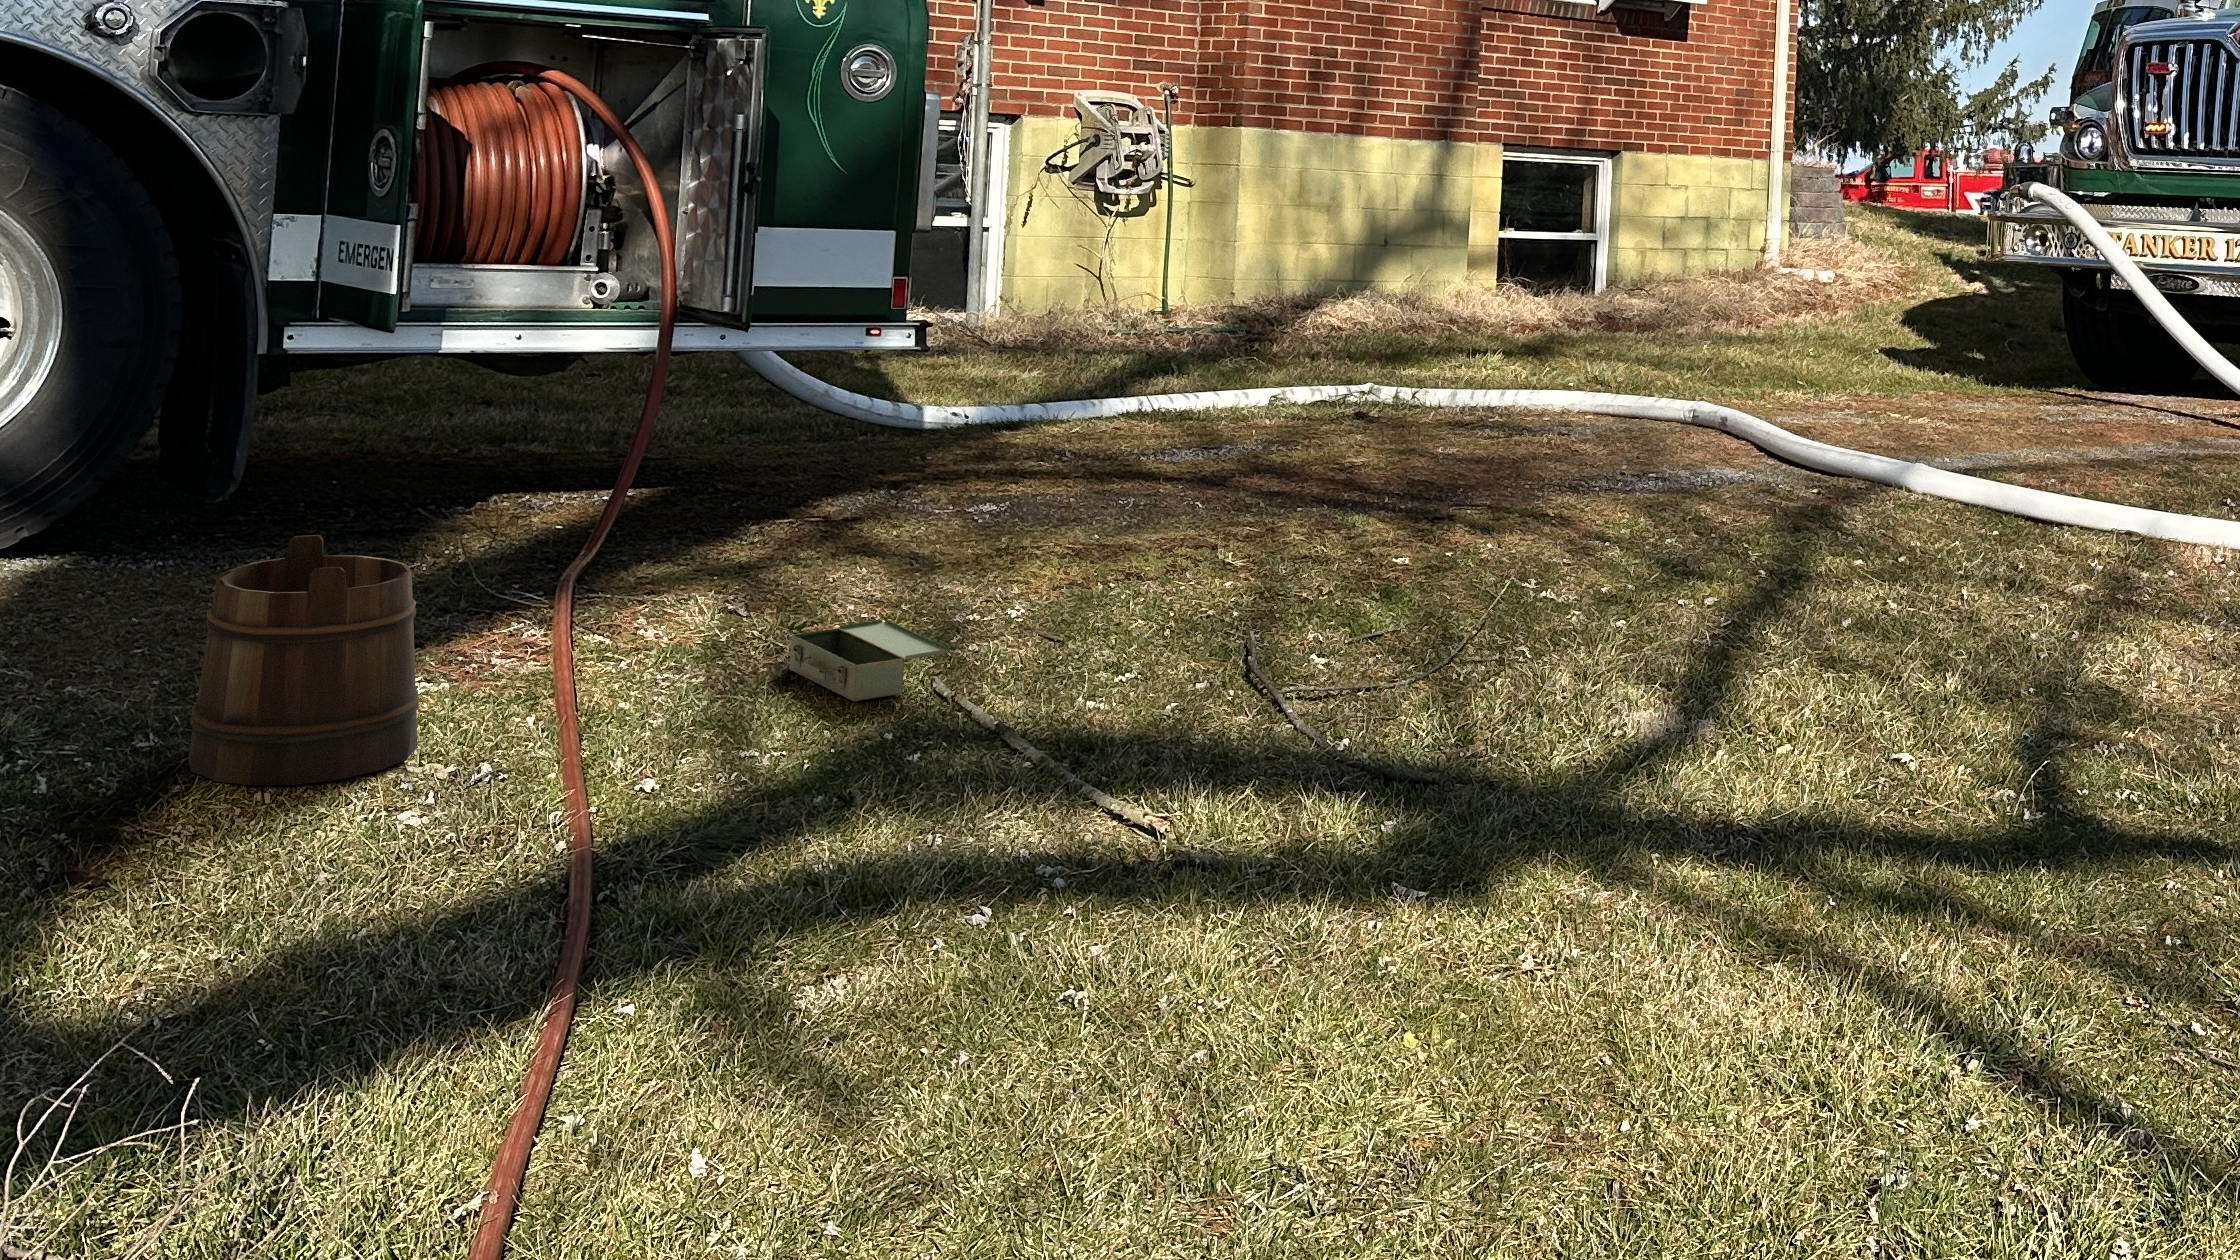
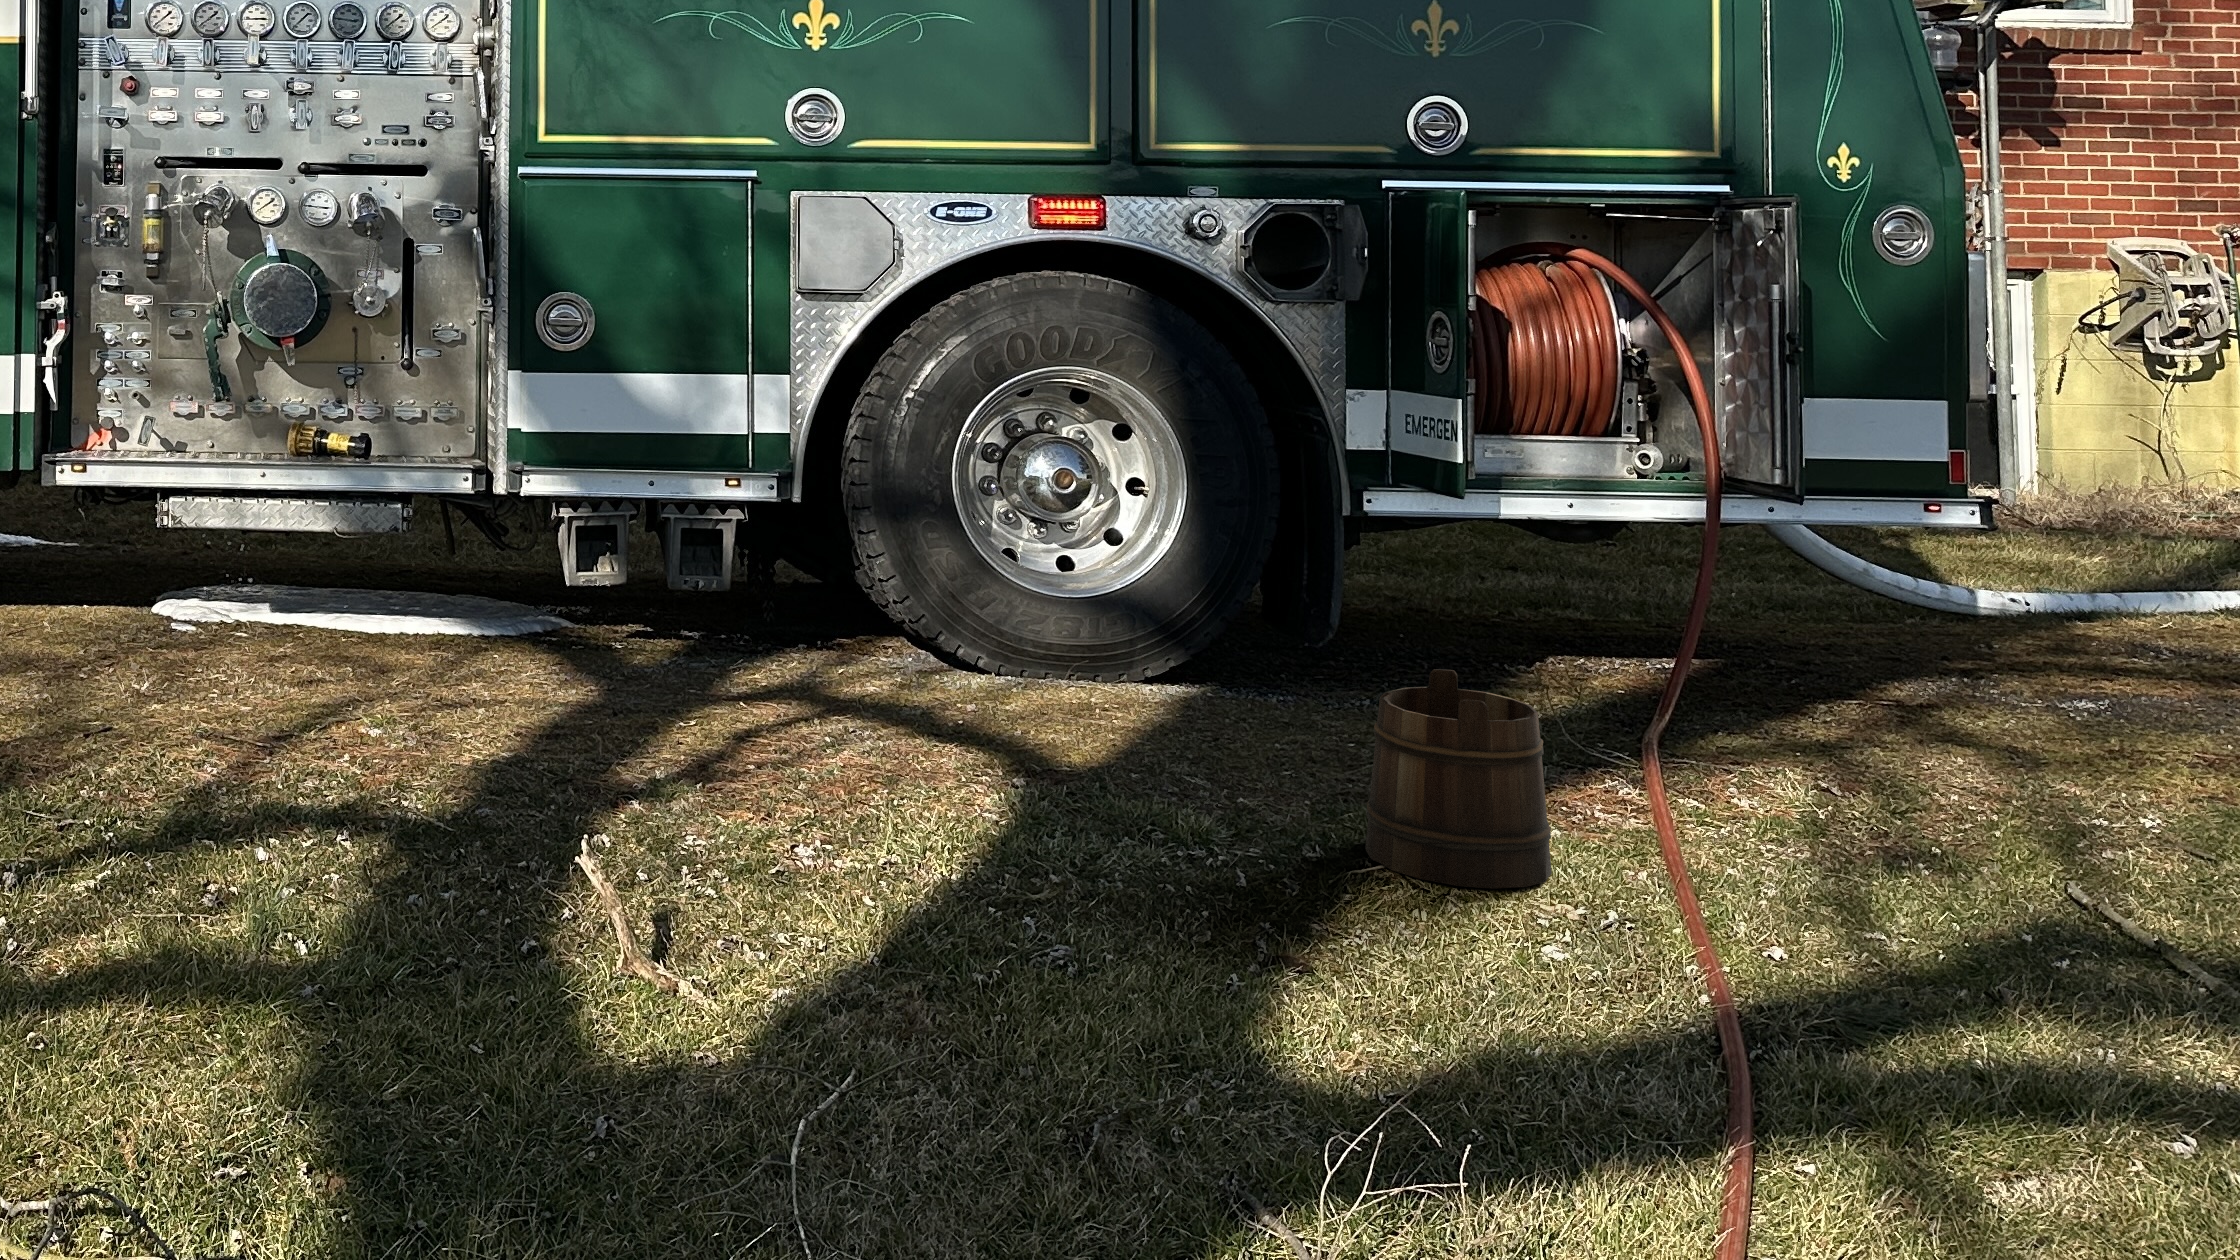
toolbox: present [790,620,950,701] -> none [1902,825,2096,909]

